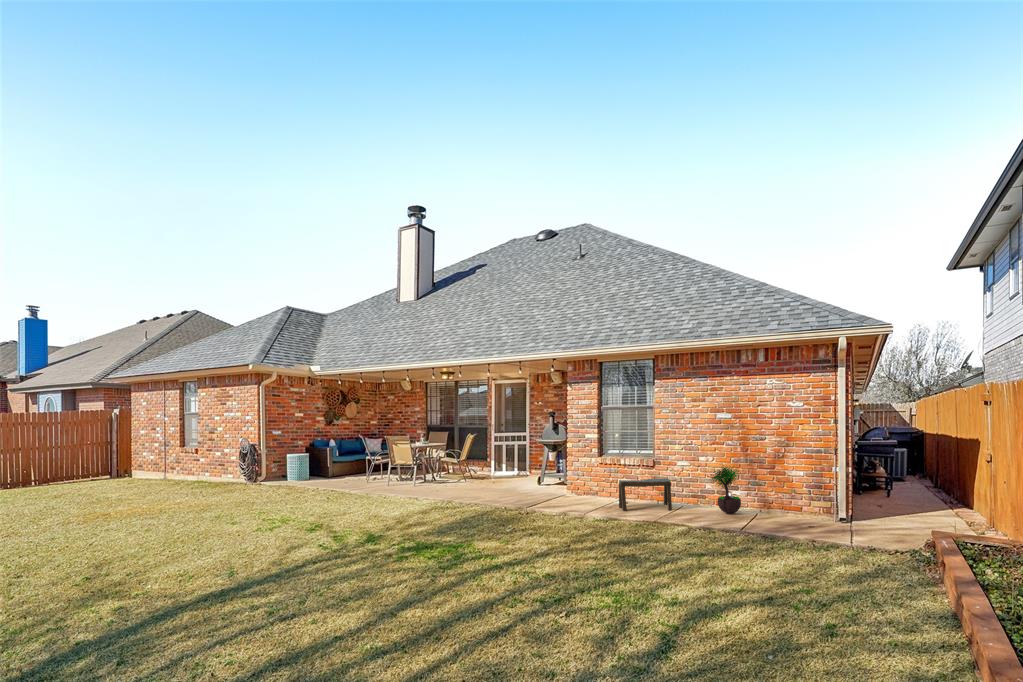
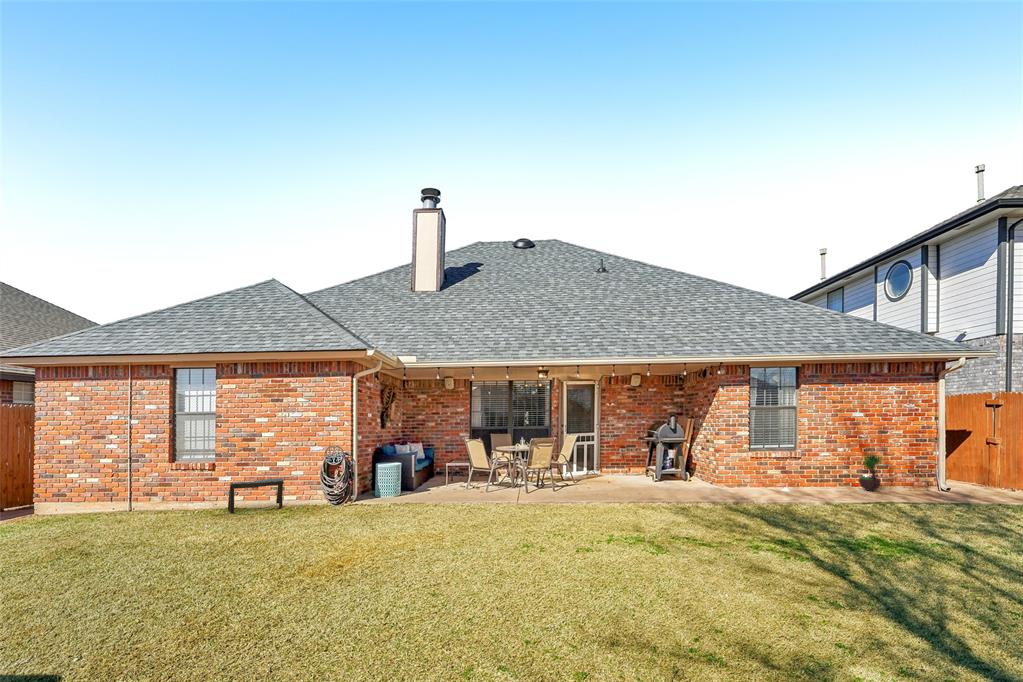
bench: present [619,478,672,511] -> present [228,478,284,514]

